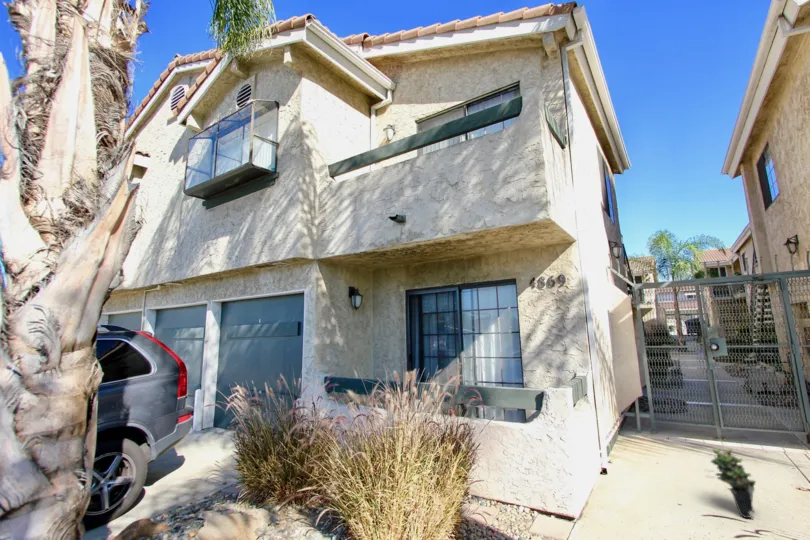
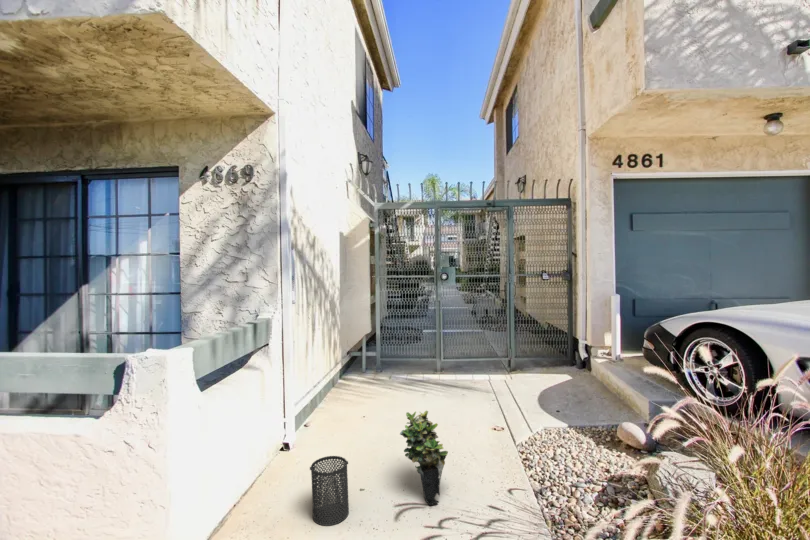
trash can: none [644,470,678,514] -> present [310,456,349,525]

